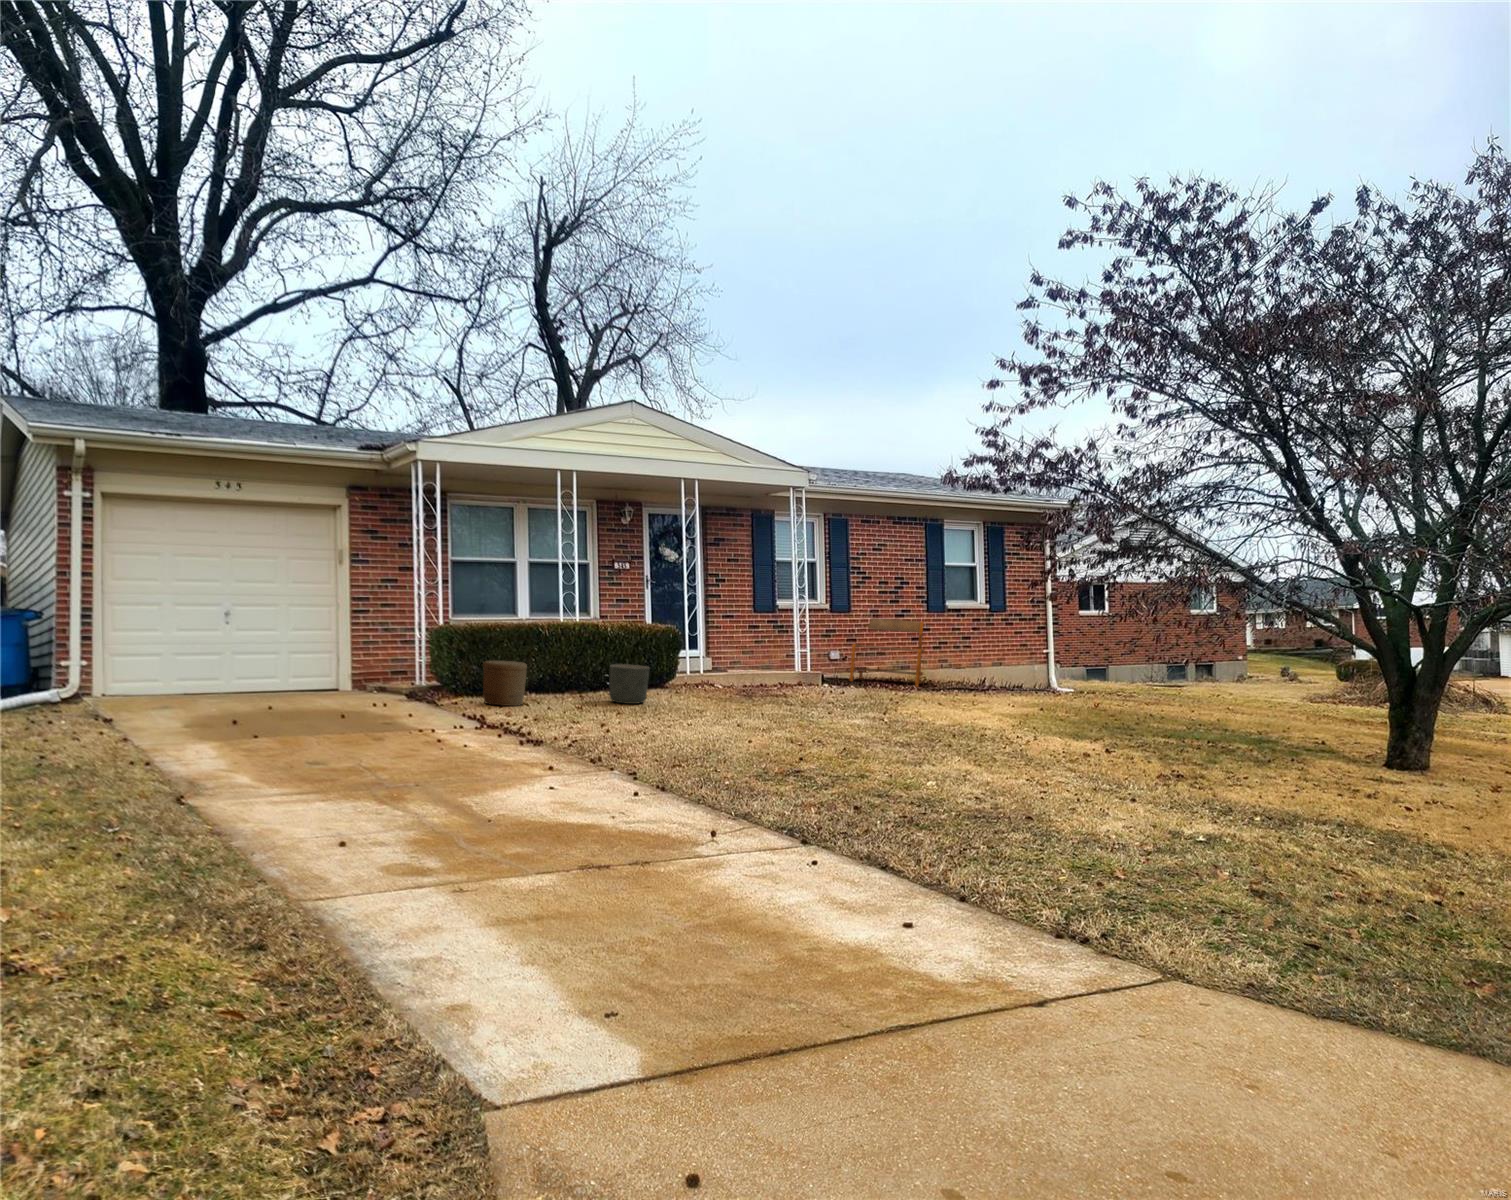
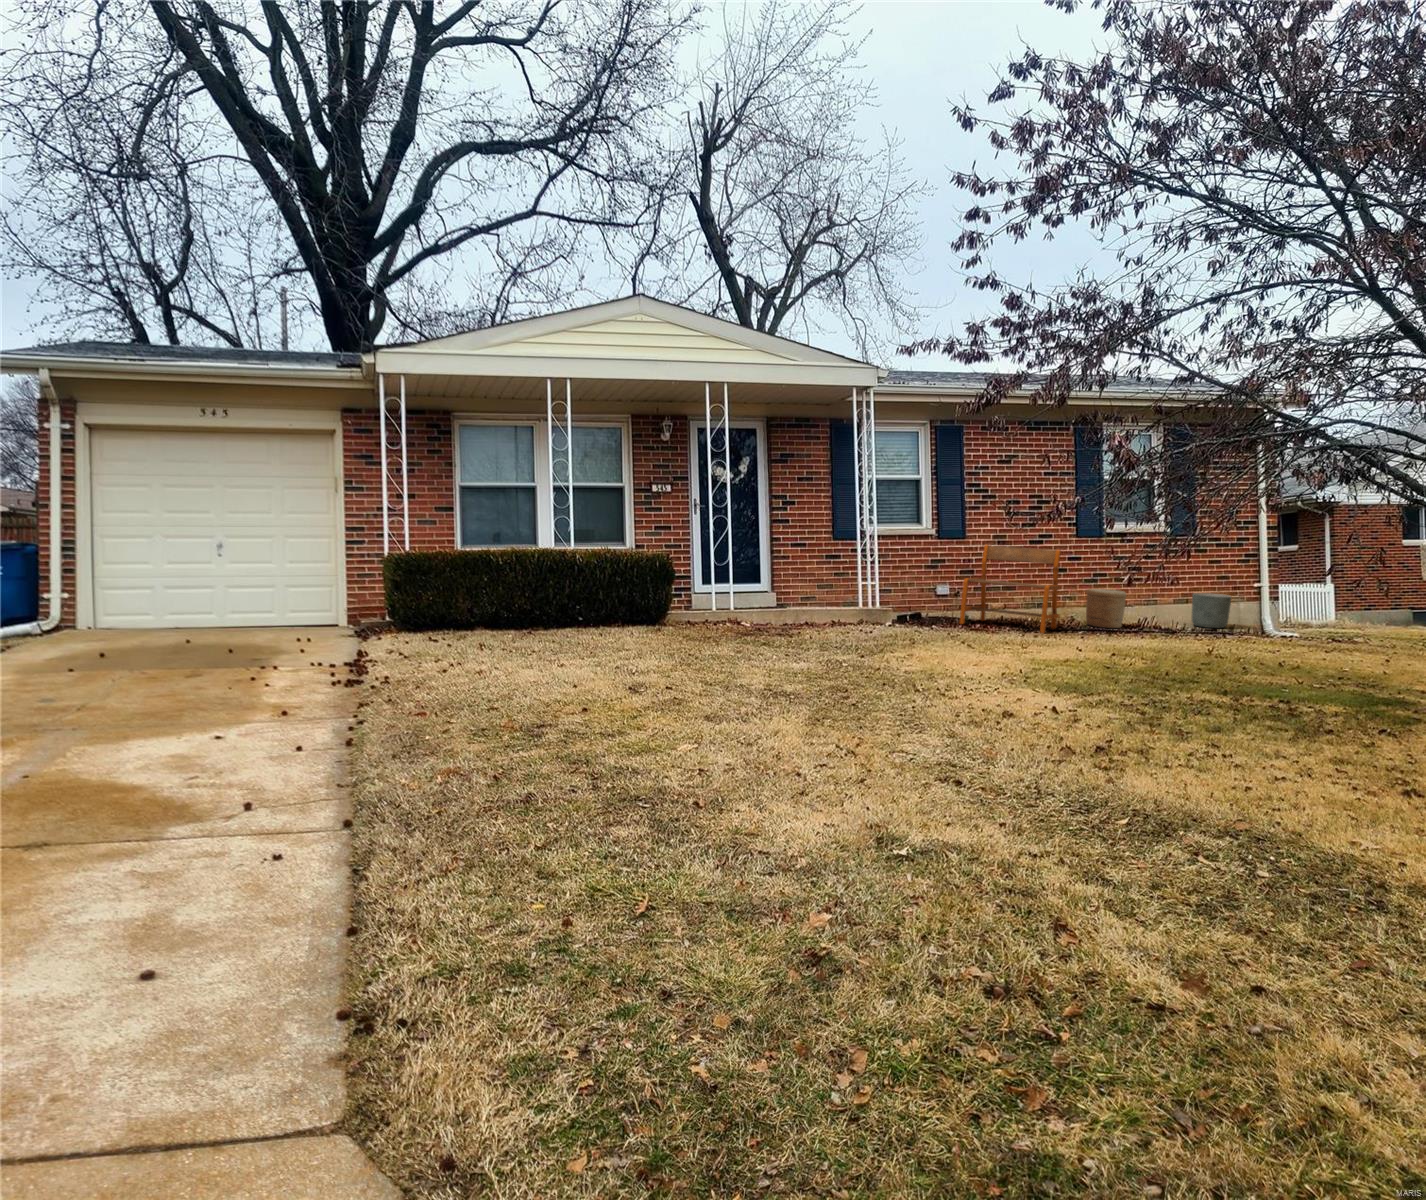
woven basket: present [483,661,527,706] -> present [1086,589,1126,628]
planter: present [609,664,650,704] -> present [1192,593,1232,628]

